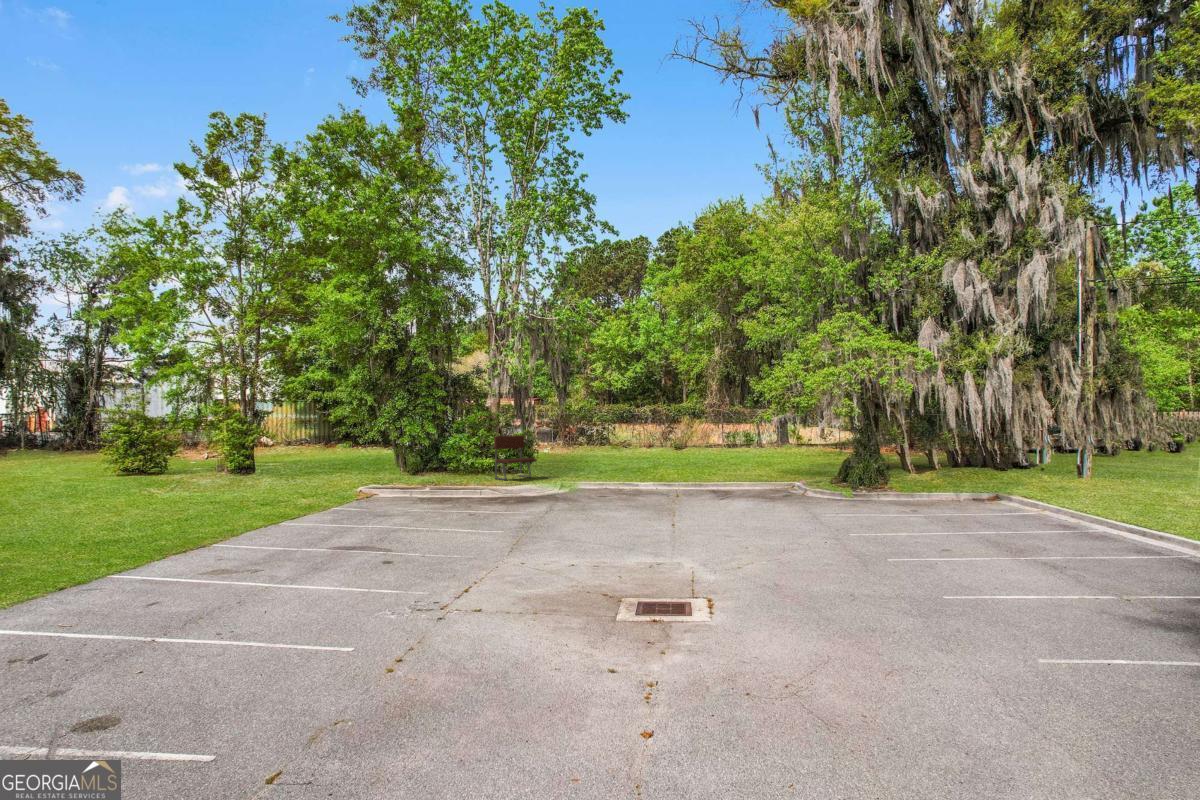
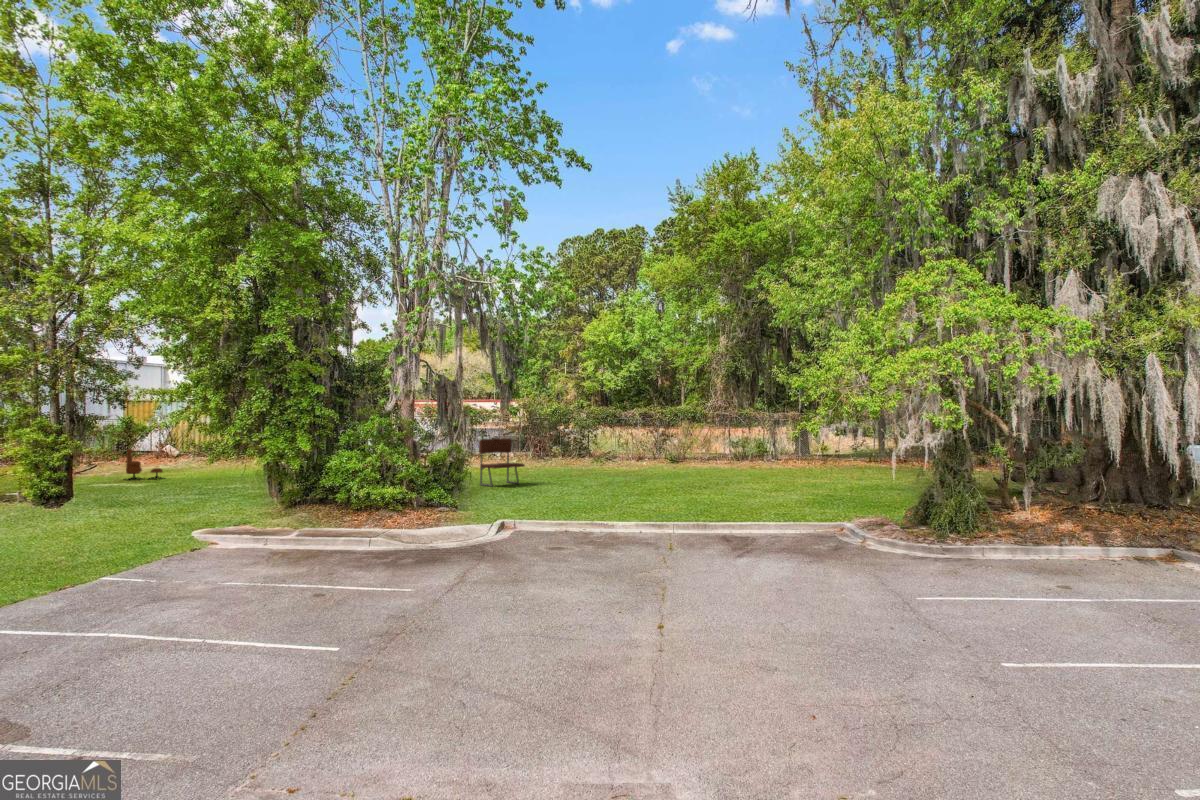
lounge chair: none [165,447,204,476] -> present [126,449,163,480]

